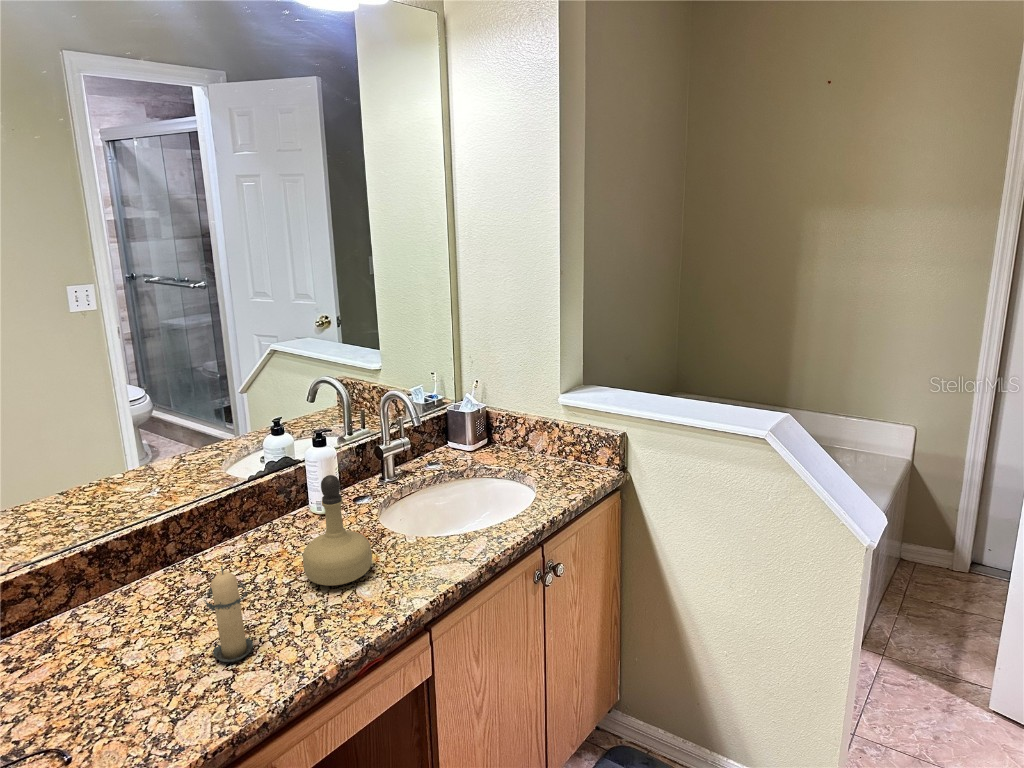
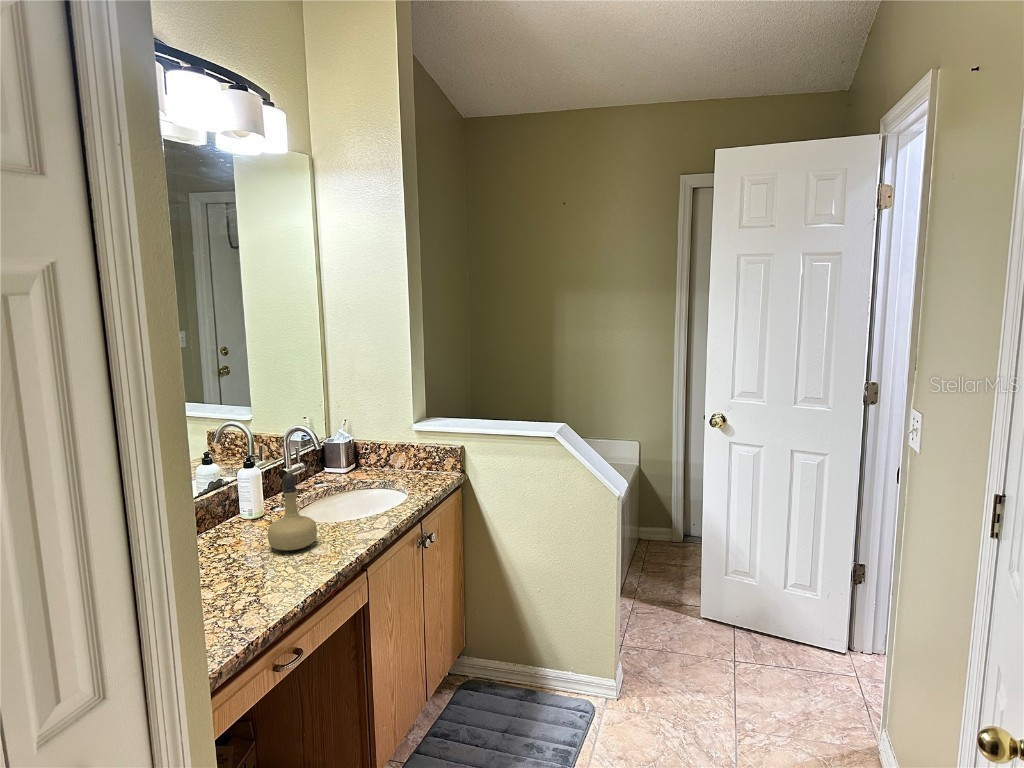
candle: present [204,566,253,662] -> none [228,526,265,594]

